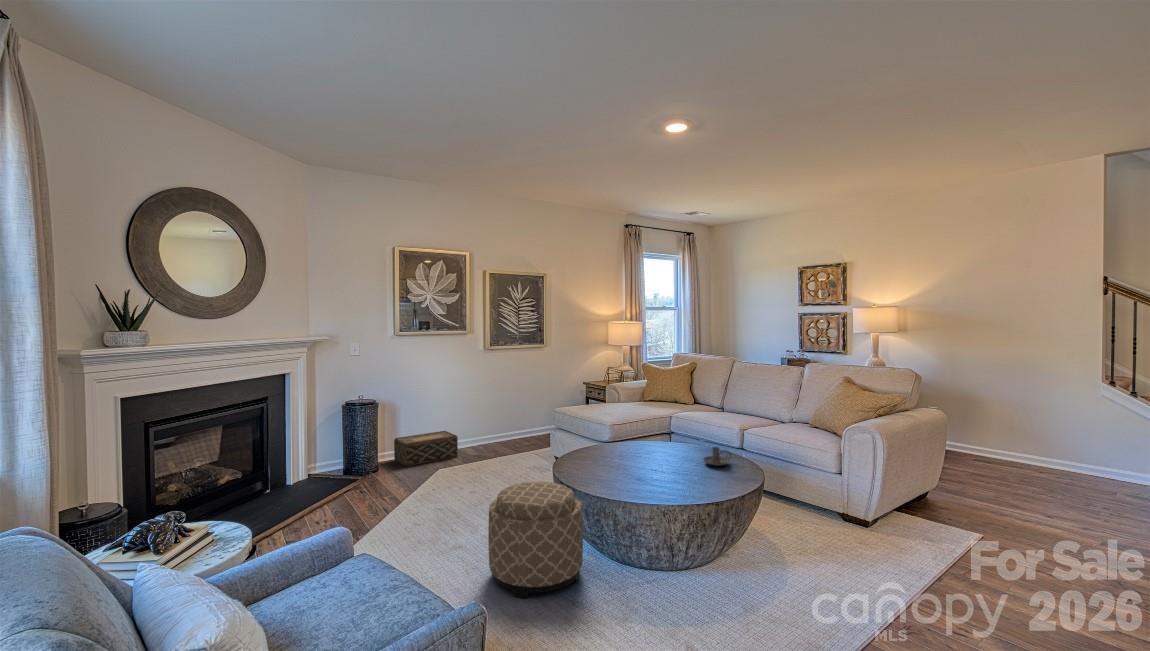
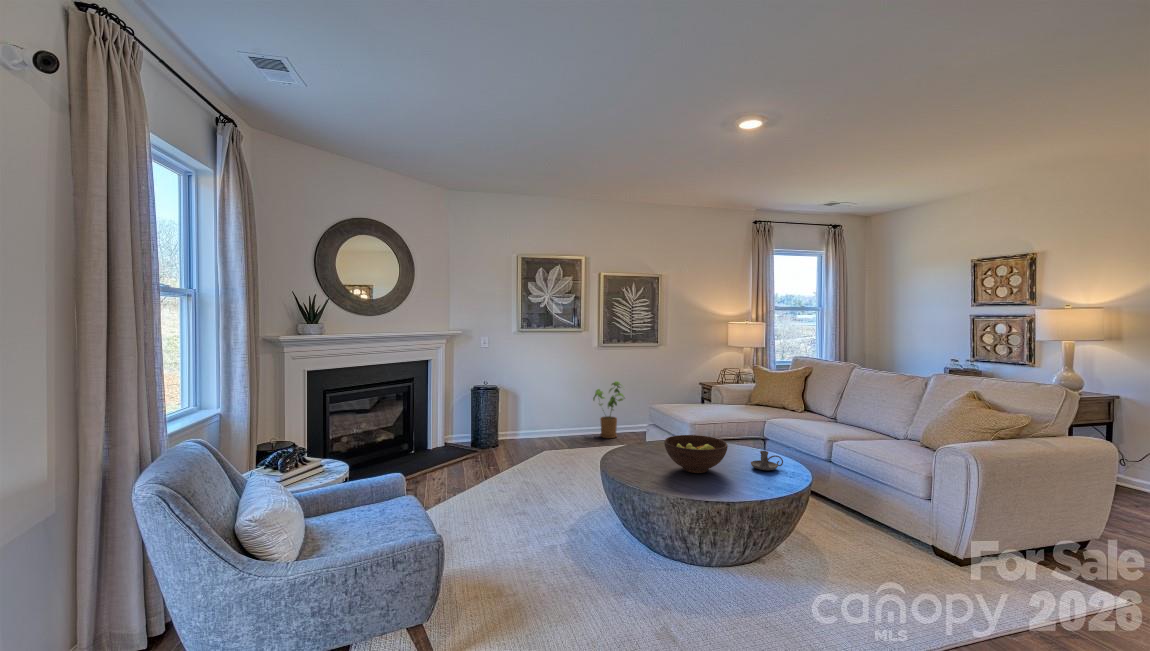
house plant: none [481,386,518,447] -> present [593,381,624,438]
woven basket: present [394,431,458,466] -> none [514,418,567,446]
fruit bowl: none [628,438,690,477] -> present [664,435,728,473]
ottoman: present [488,482,583,598] -> none [525,462,609,561]

